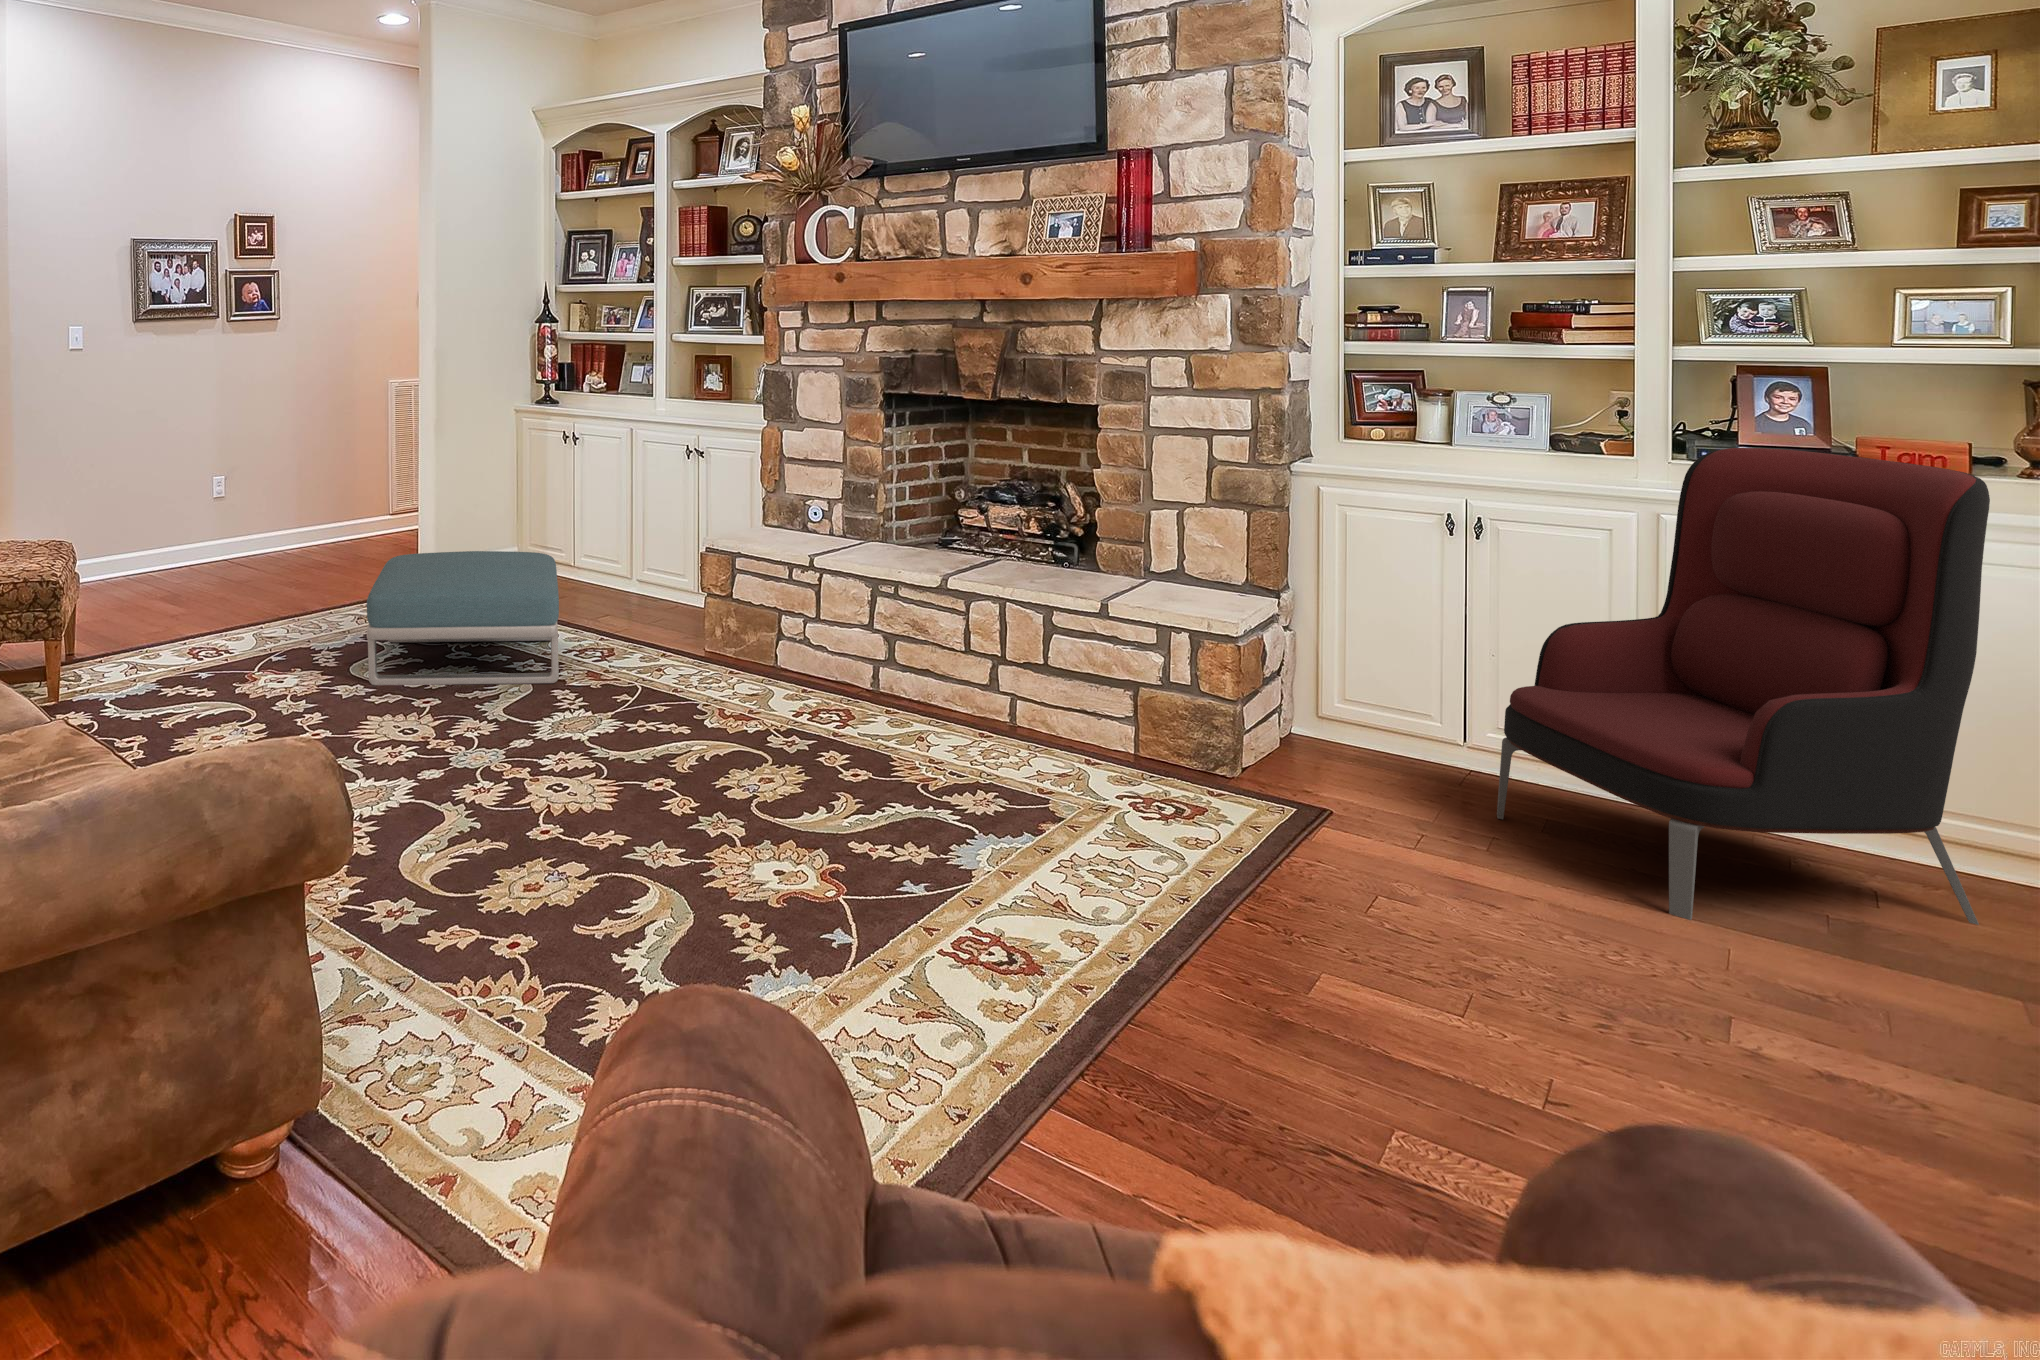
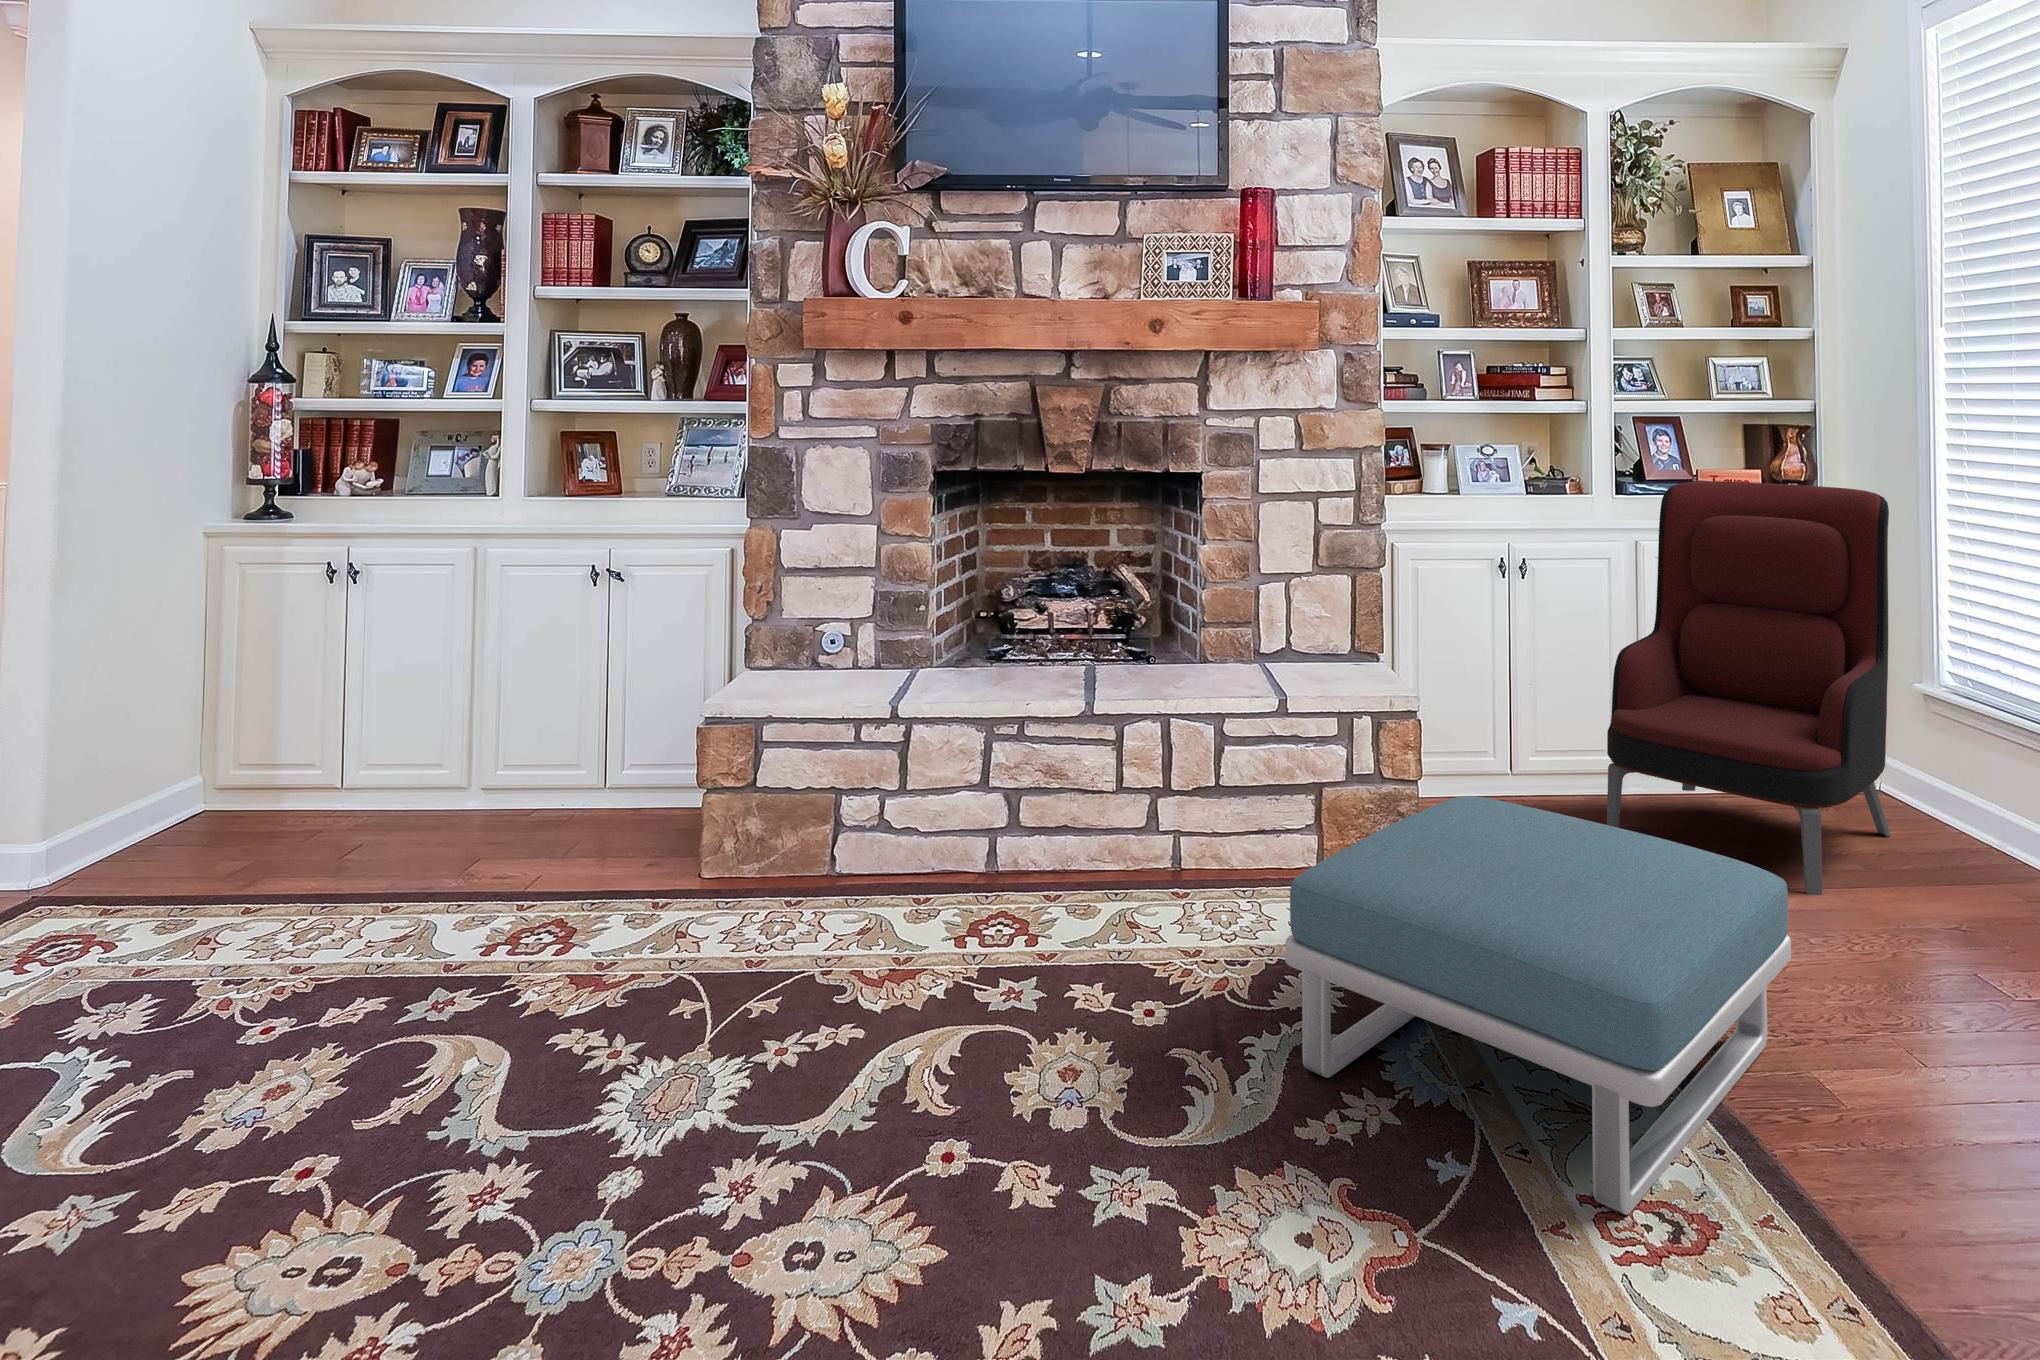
footstool: present [367,551,559,685] -> present [1285,796,1791,1215]

